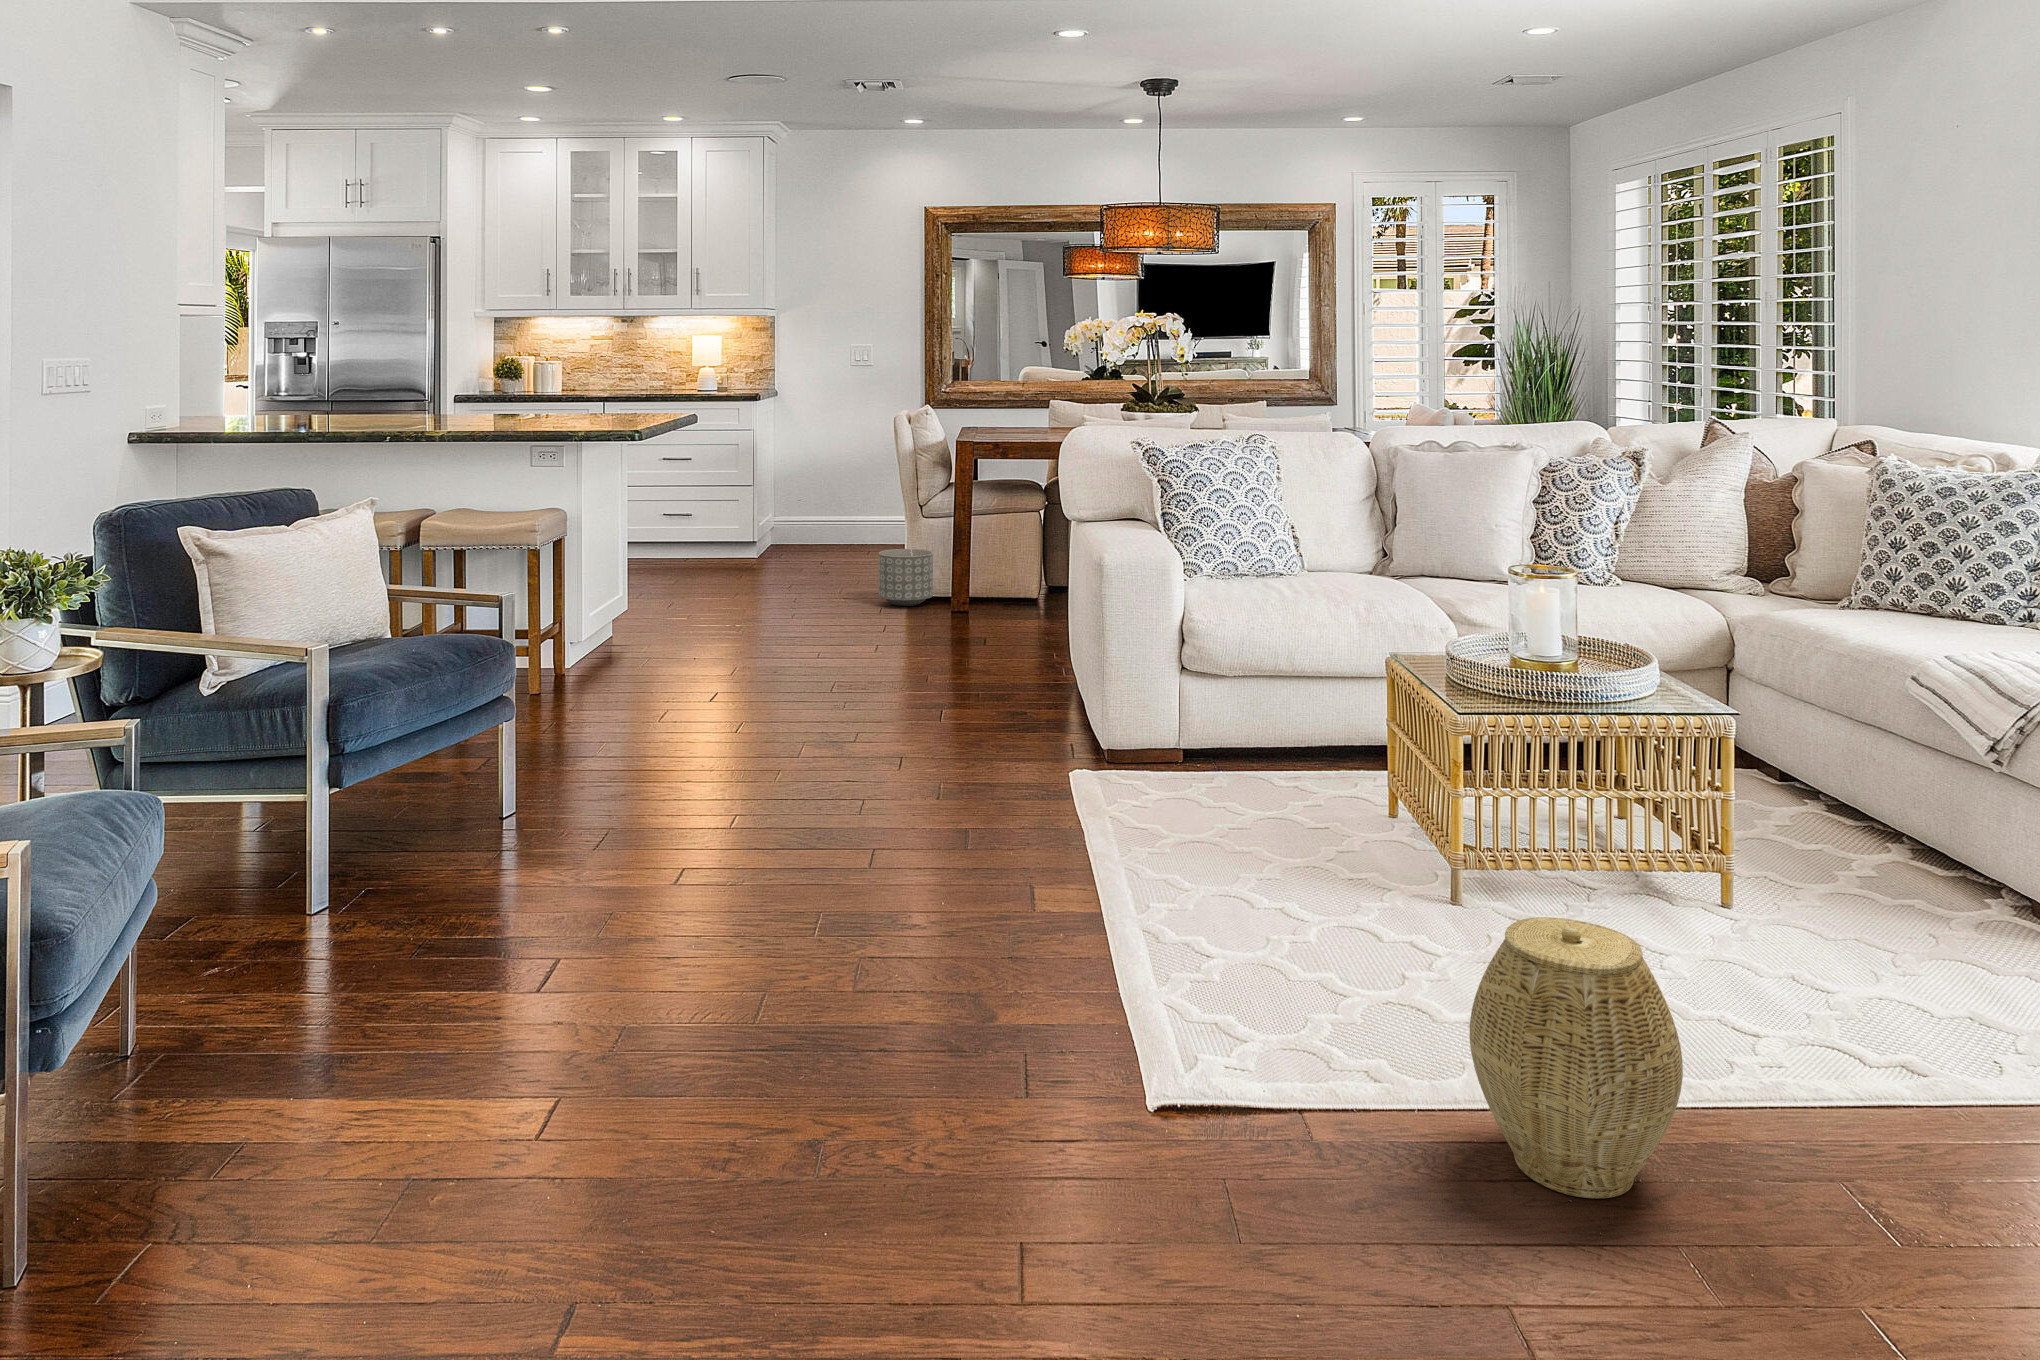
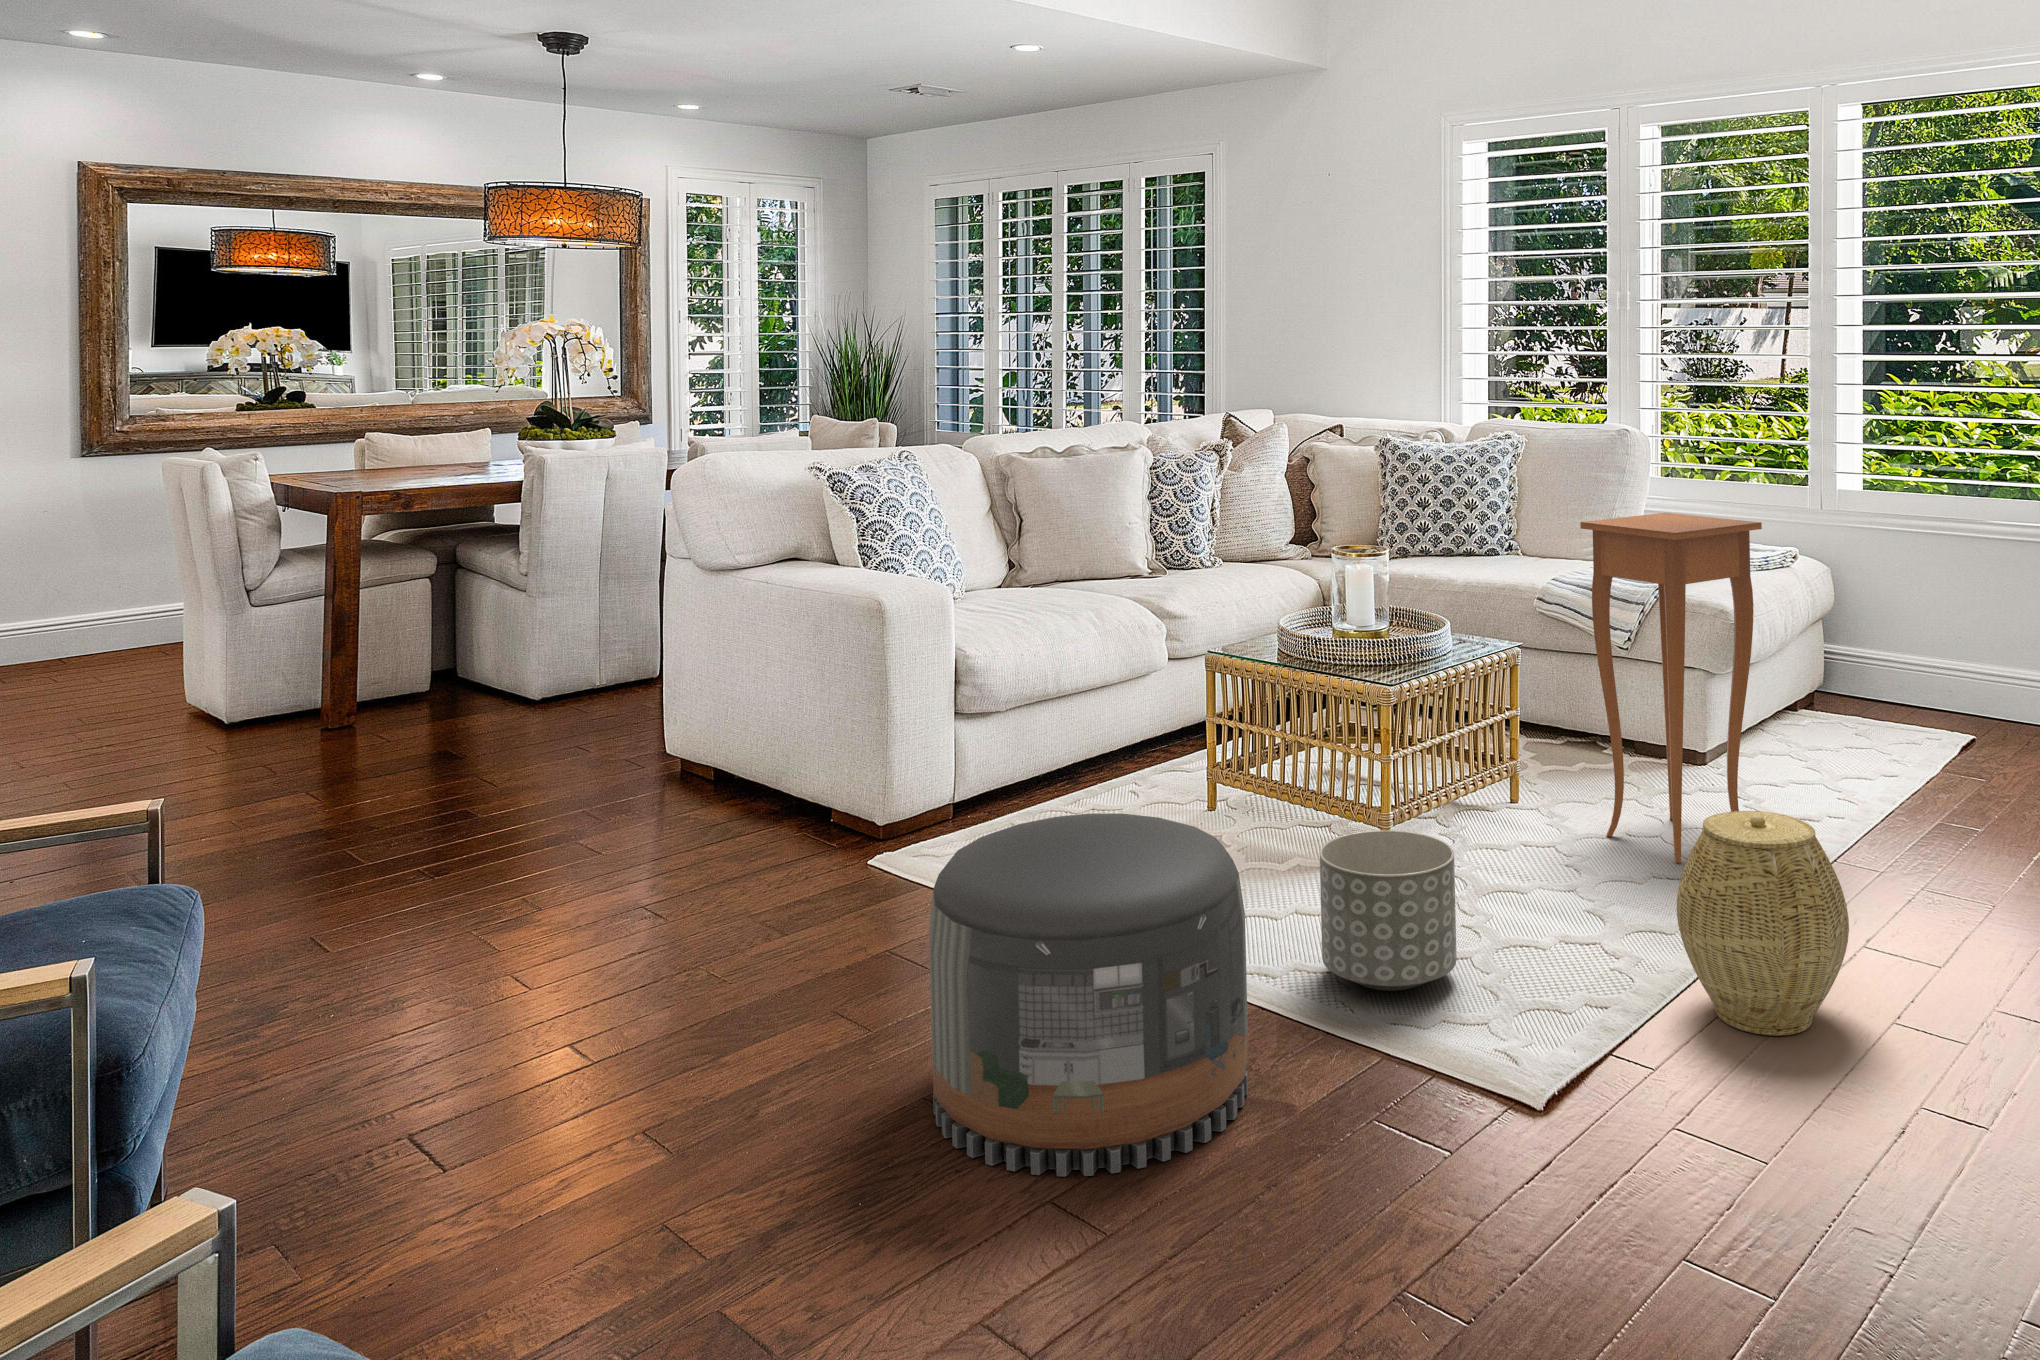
planter: present [879,549,933,606] -> present [1320,830,1457,991]
side table: none [1753,573,1992,1035] -> present [1580,513,1762,863]
pouf: none [804,740,1064,1023] -> present [929,814,1248,1176]

